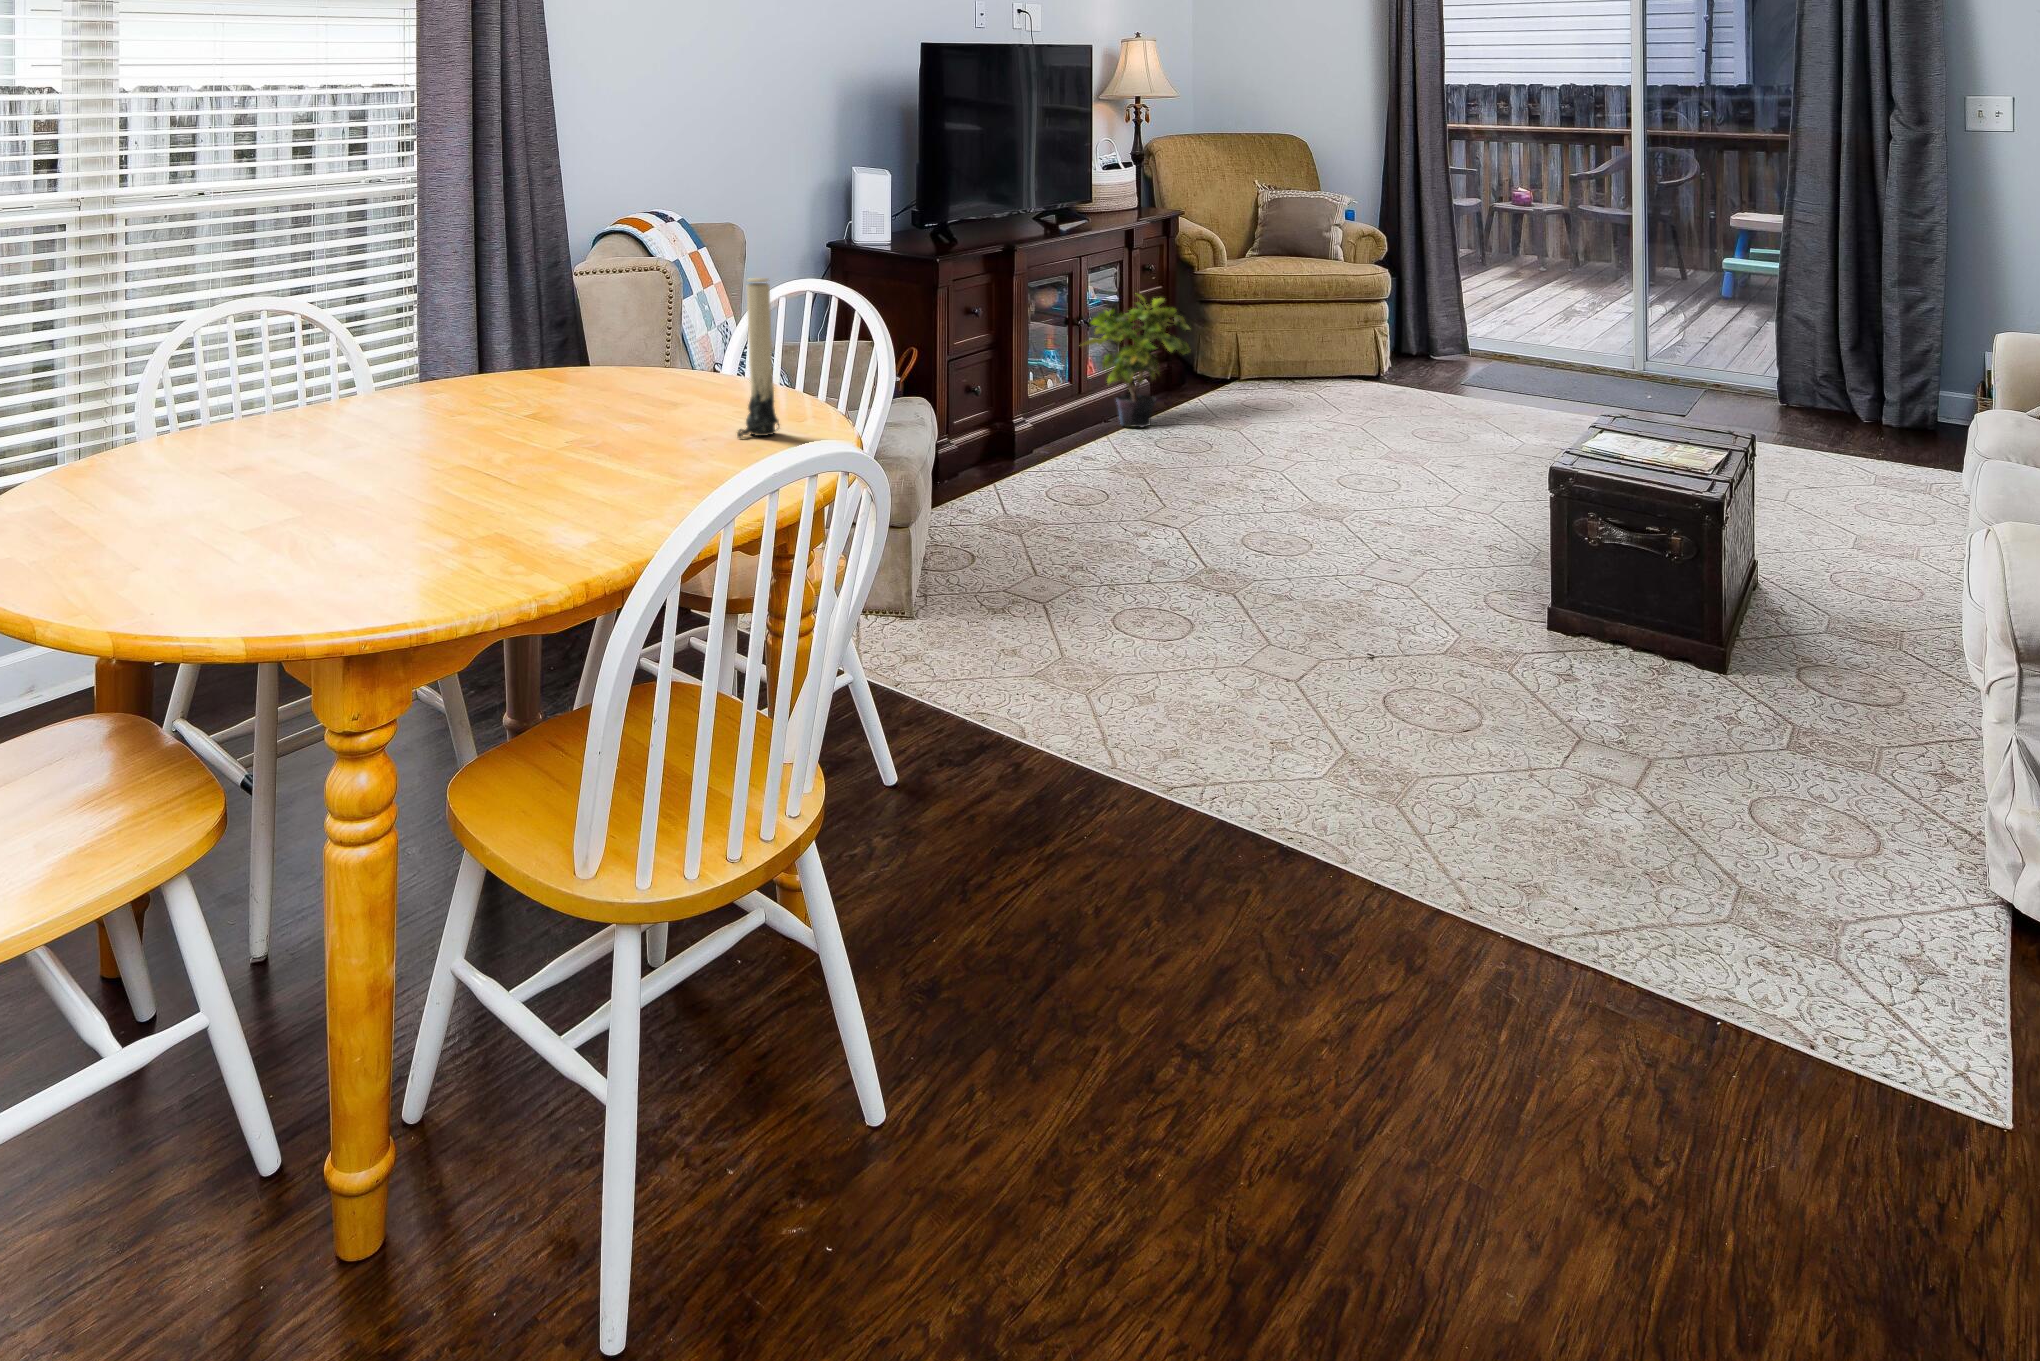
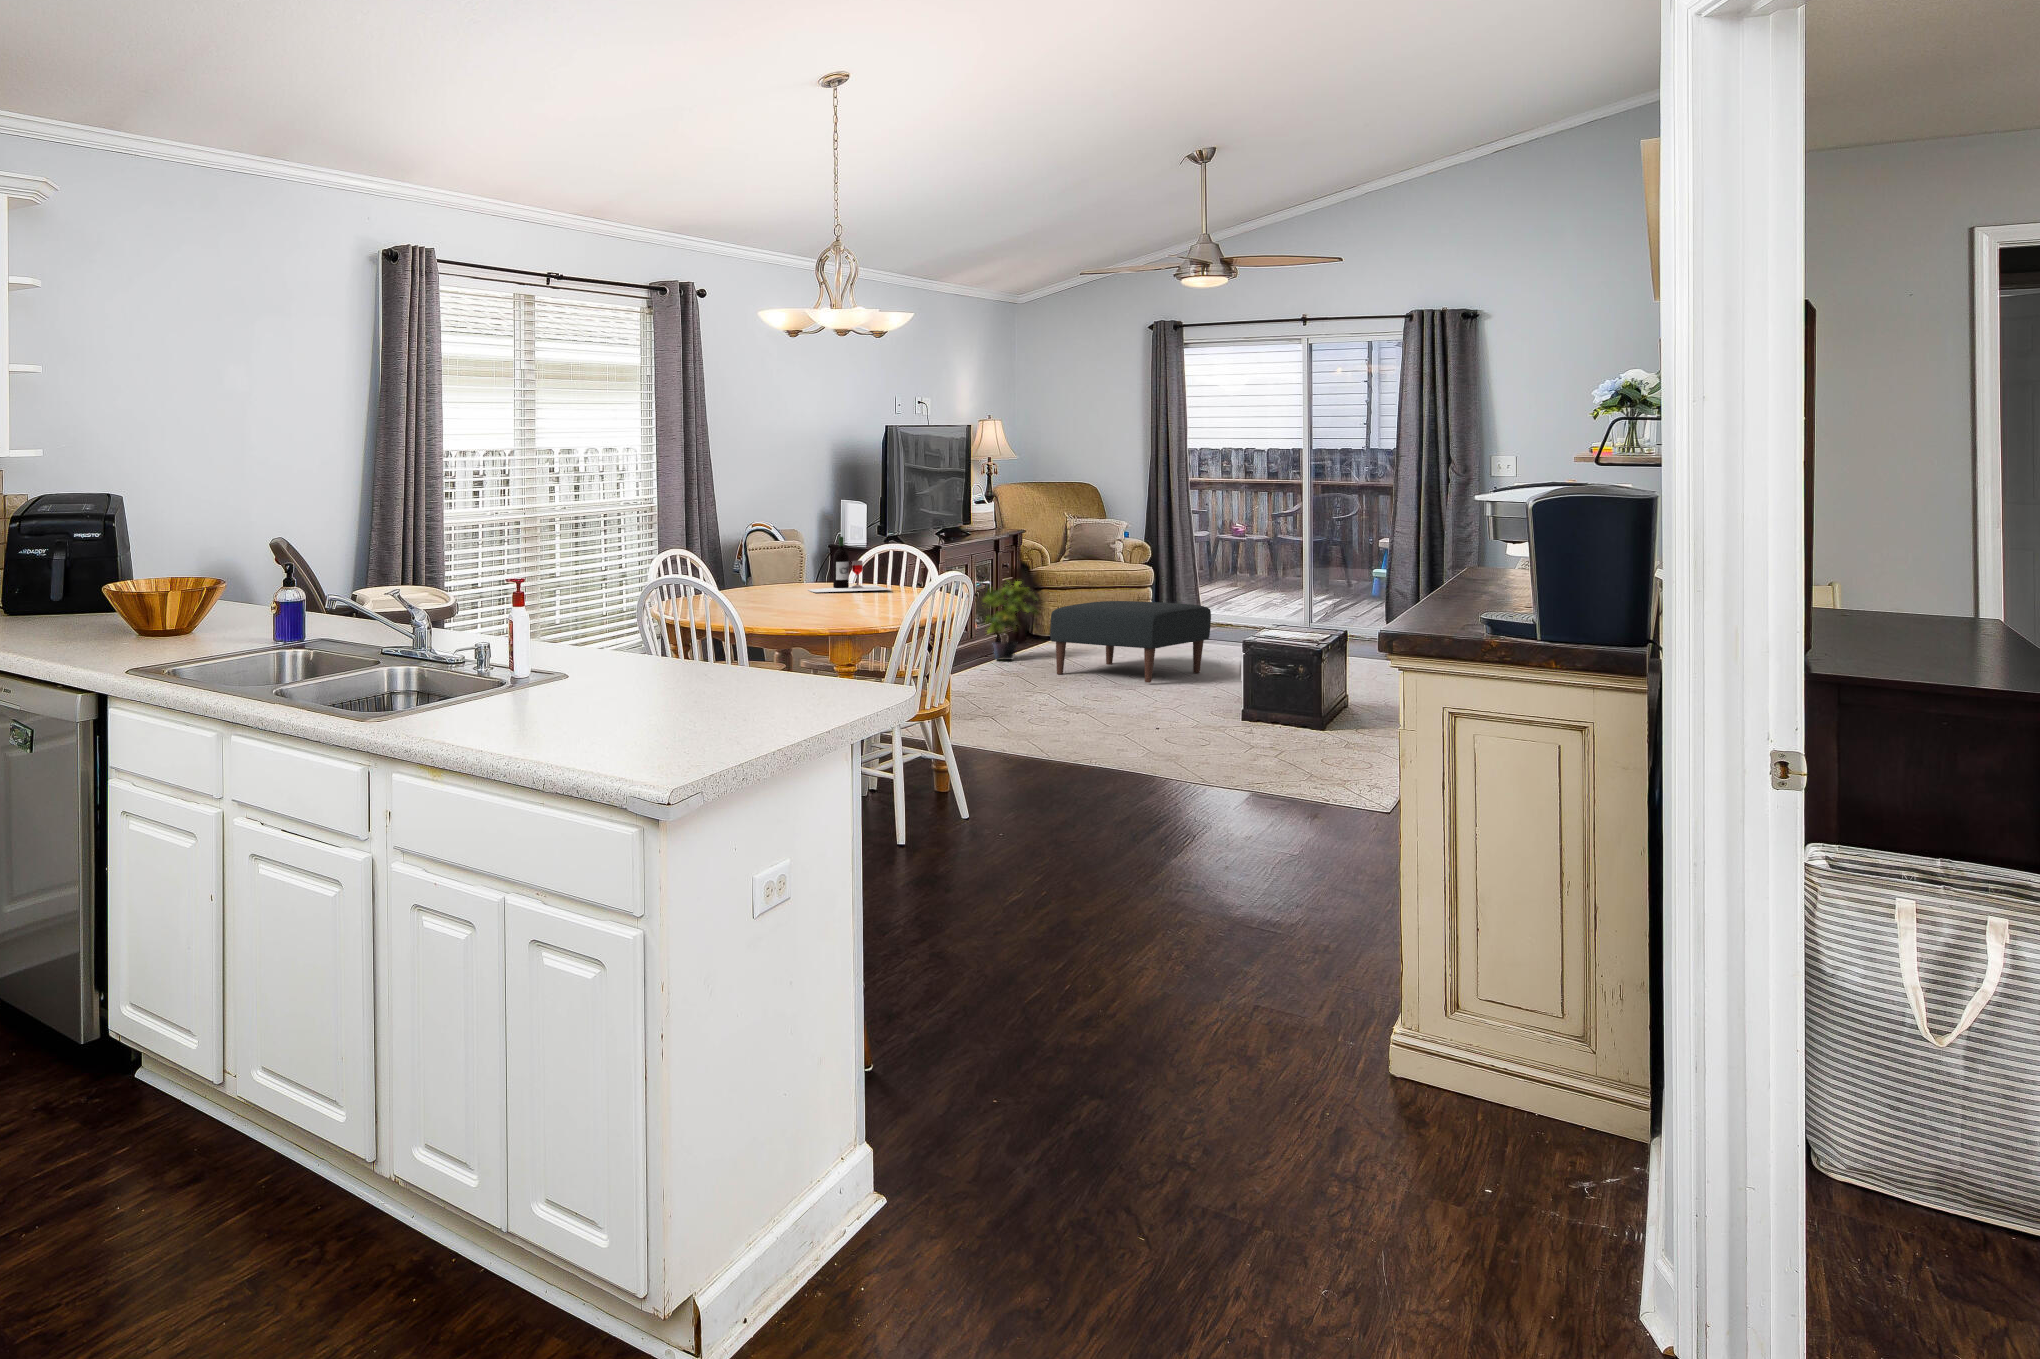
candle: present [737,278,779,438] -> none [914,523,930,590]
wine bottle: none [474,306,678,452] -> present [809,537,891,592]
ottoman: none [1198,338,1475,496] -> present [1050,601,1211,683]

